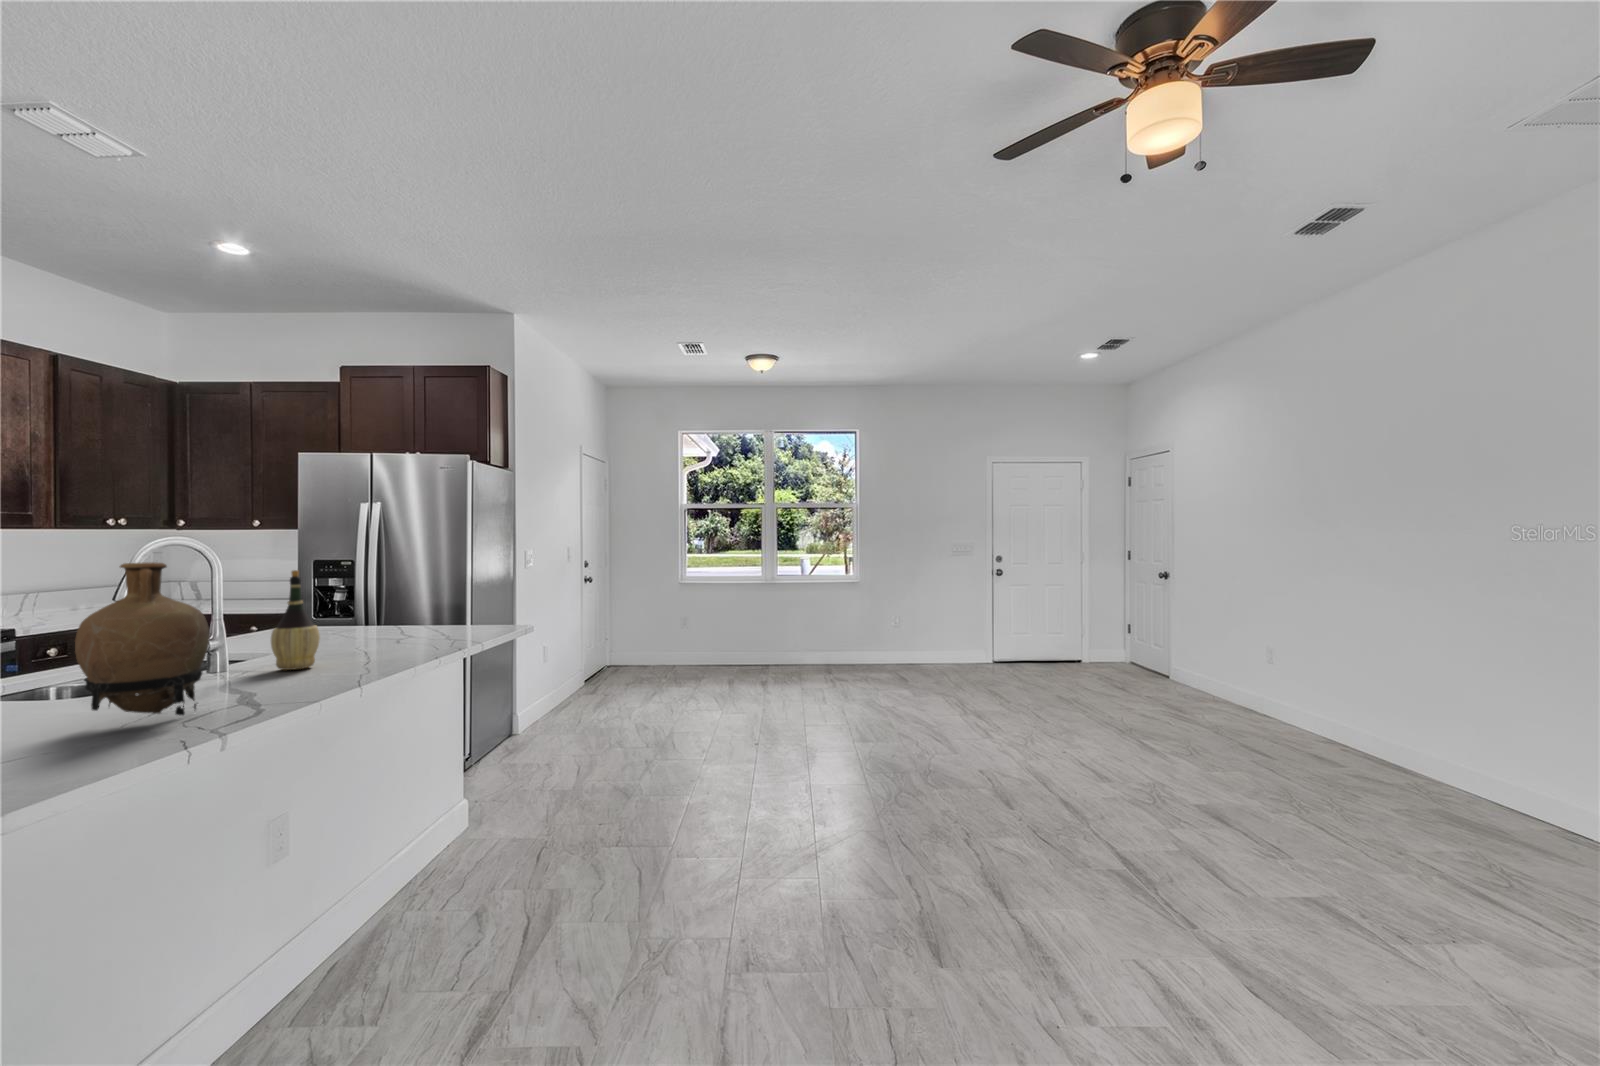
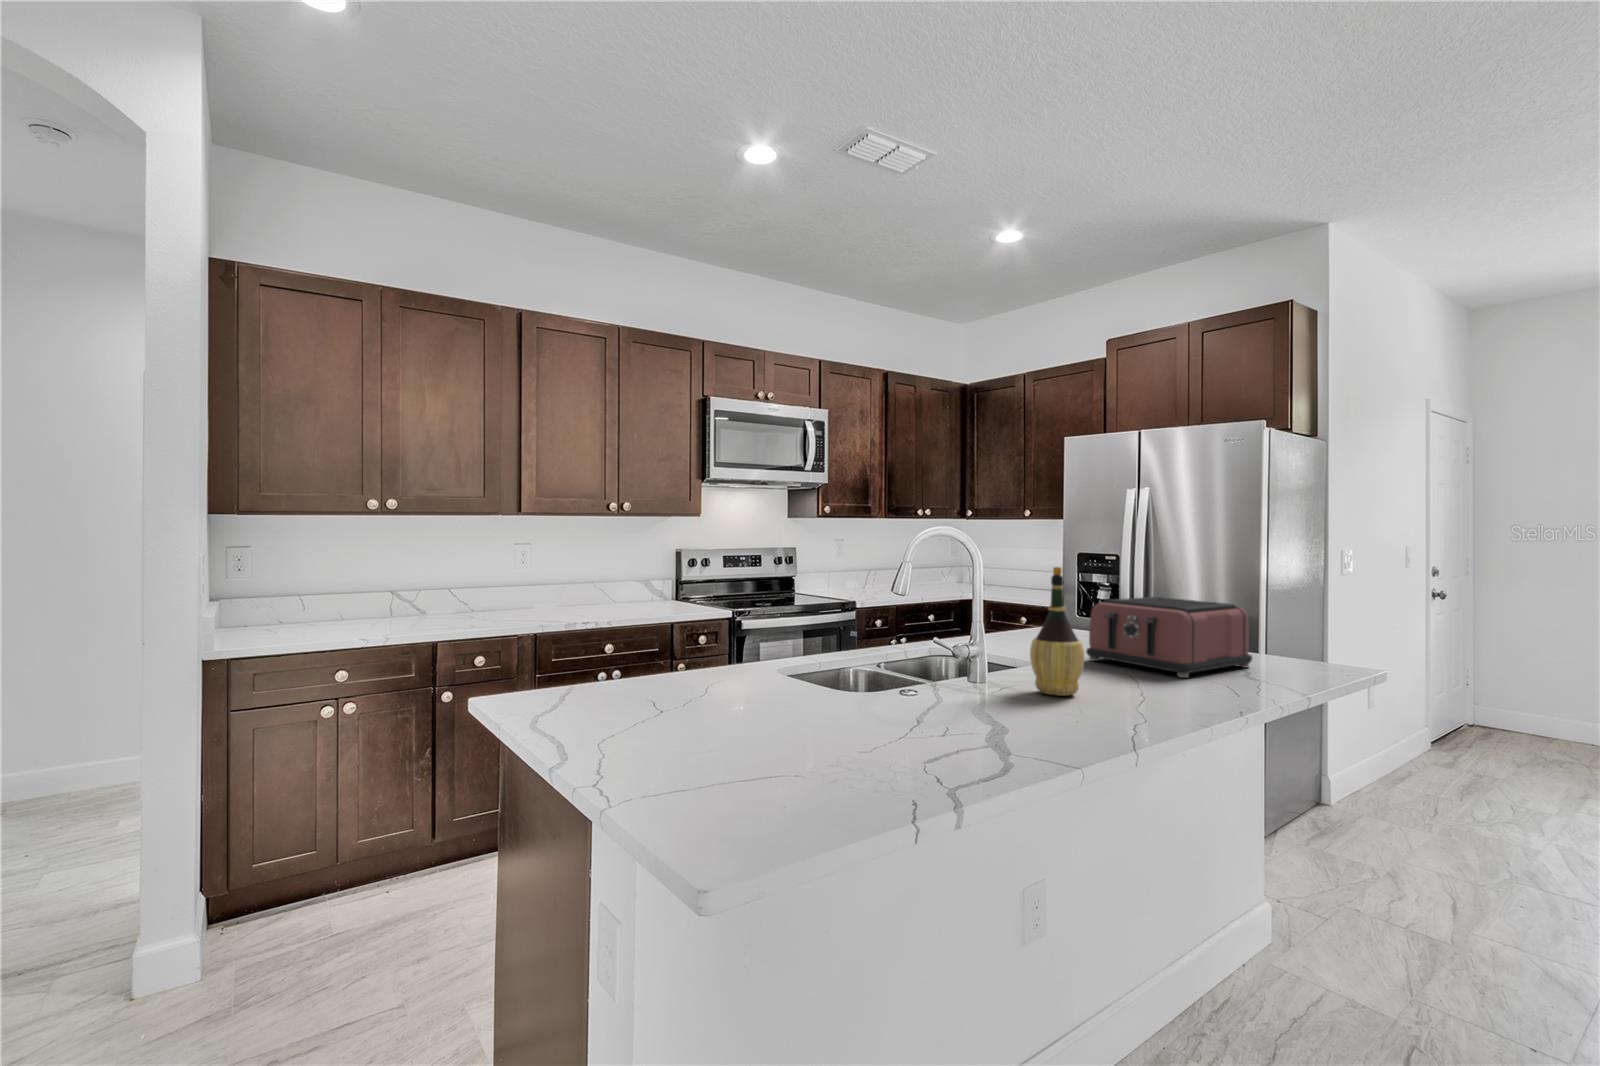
vase: present [75,562,210,715] -> none [833,552,955,756]
toaster: none [322,591,450,646] -> present [1086,597,1252,678]

